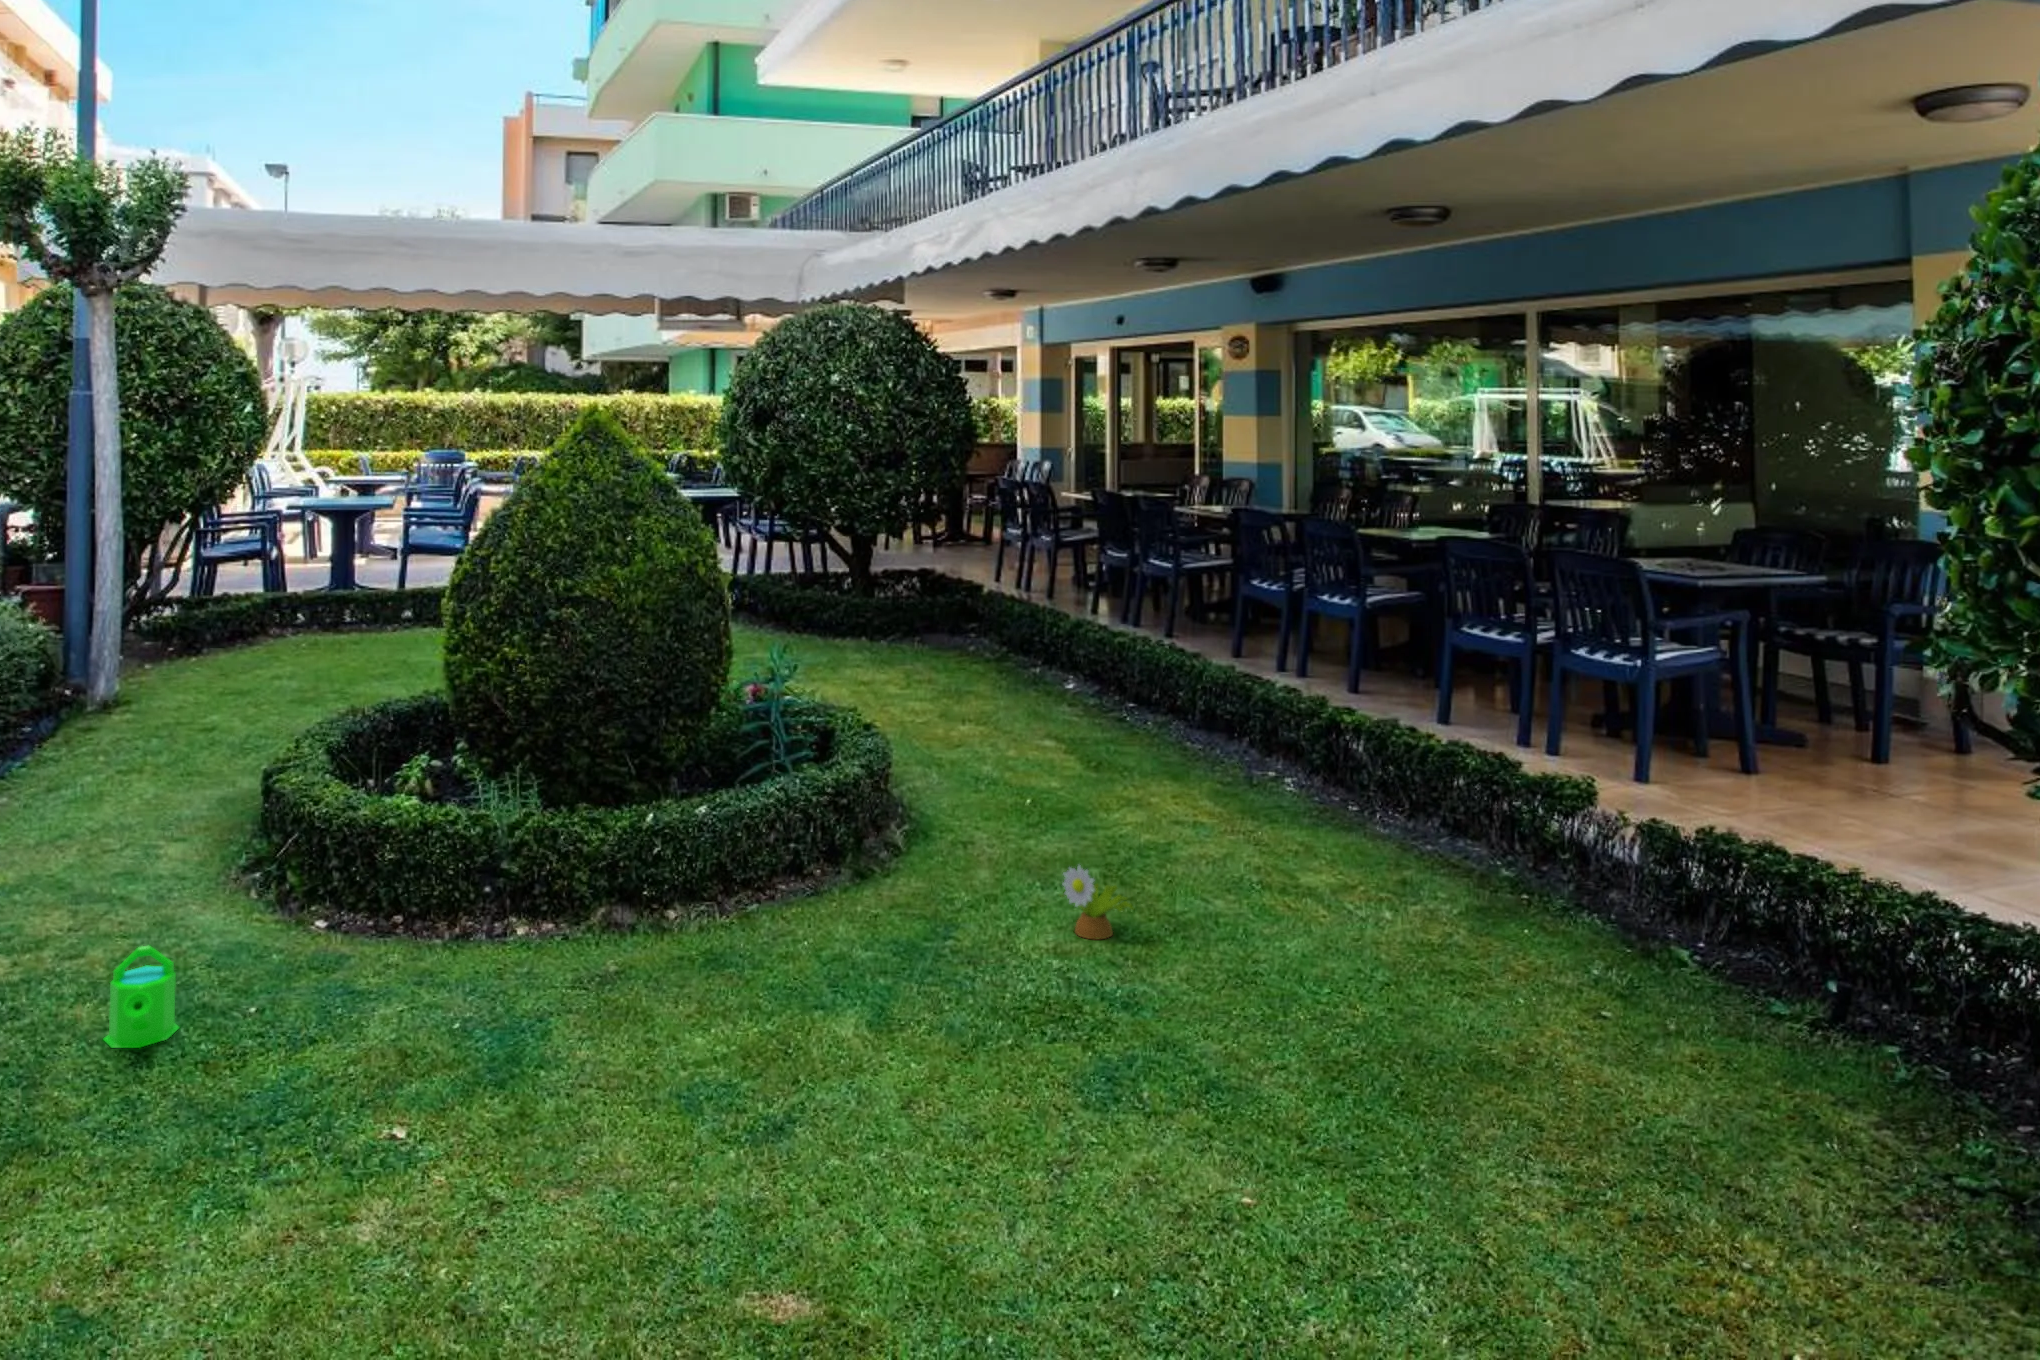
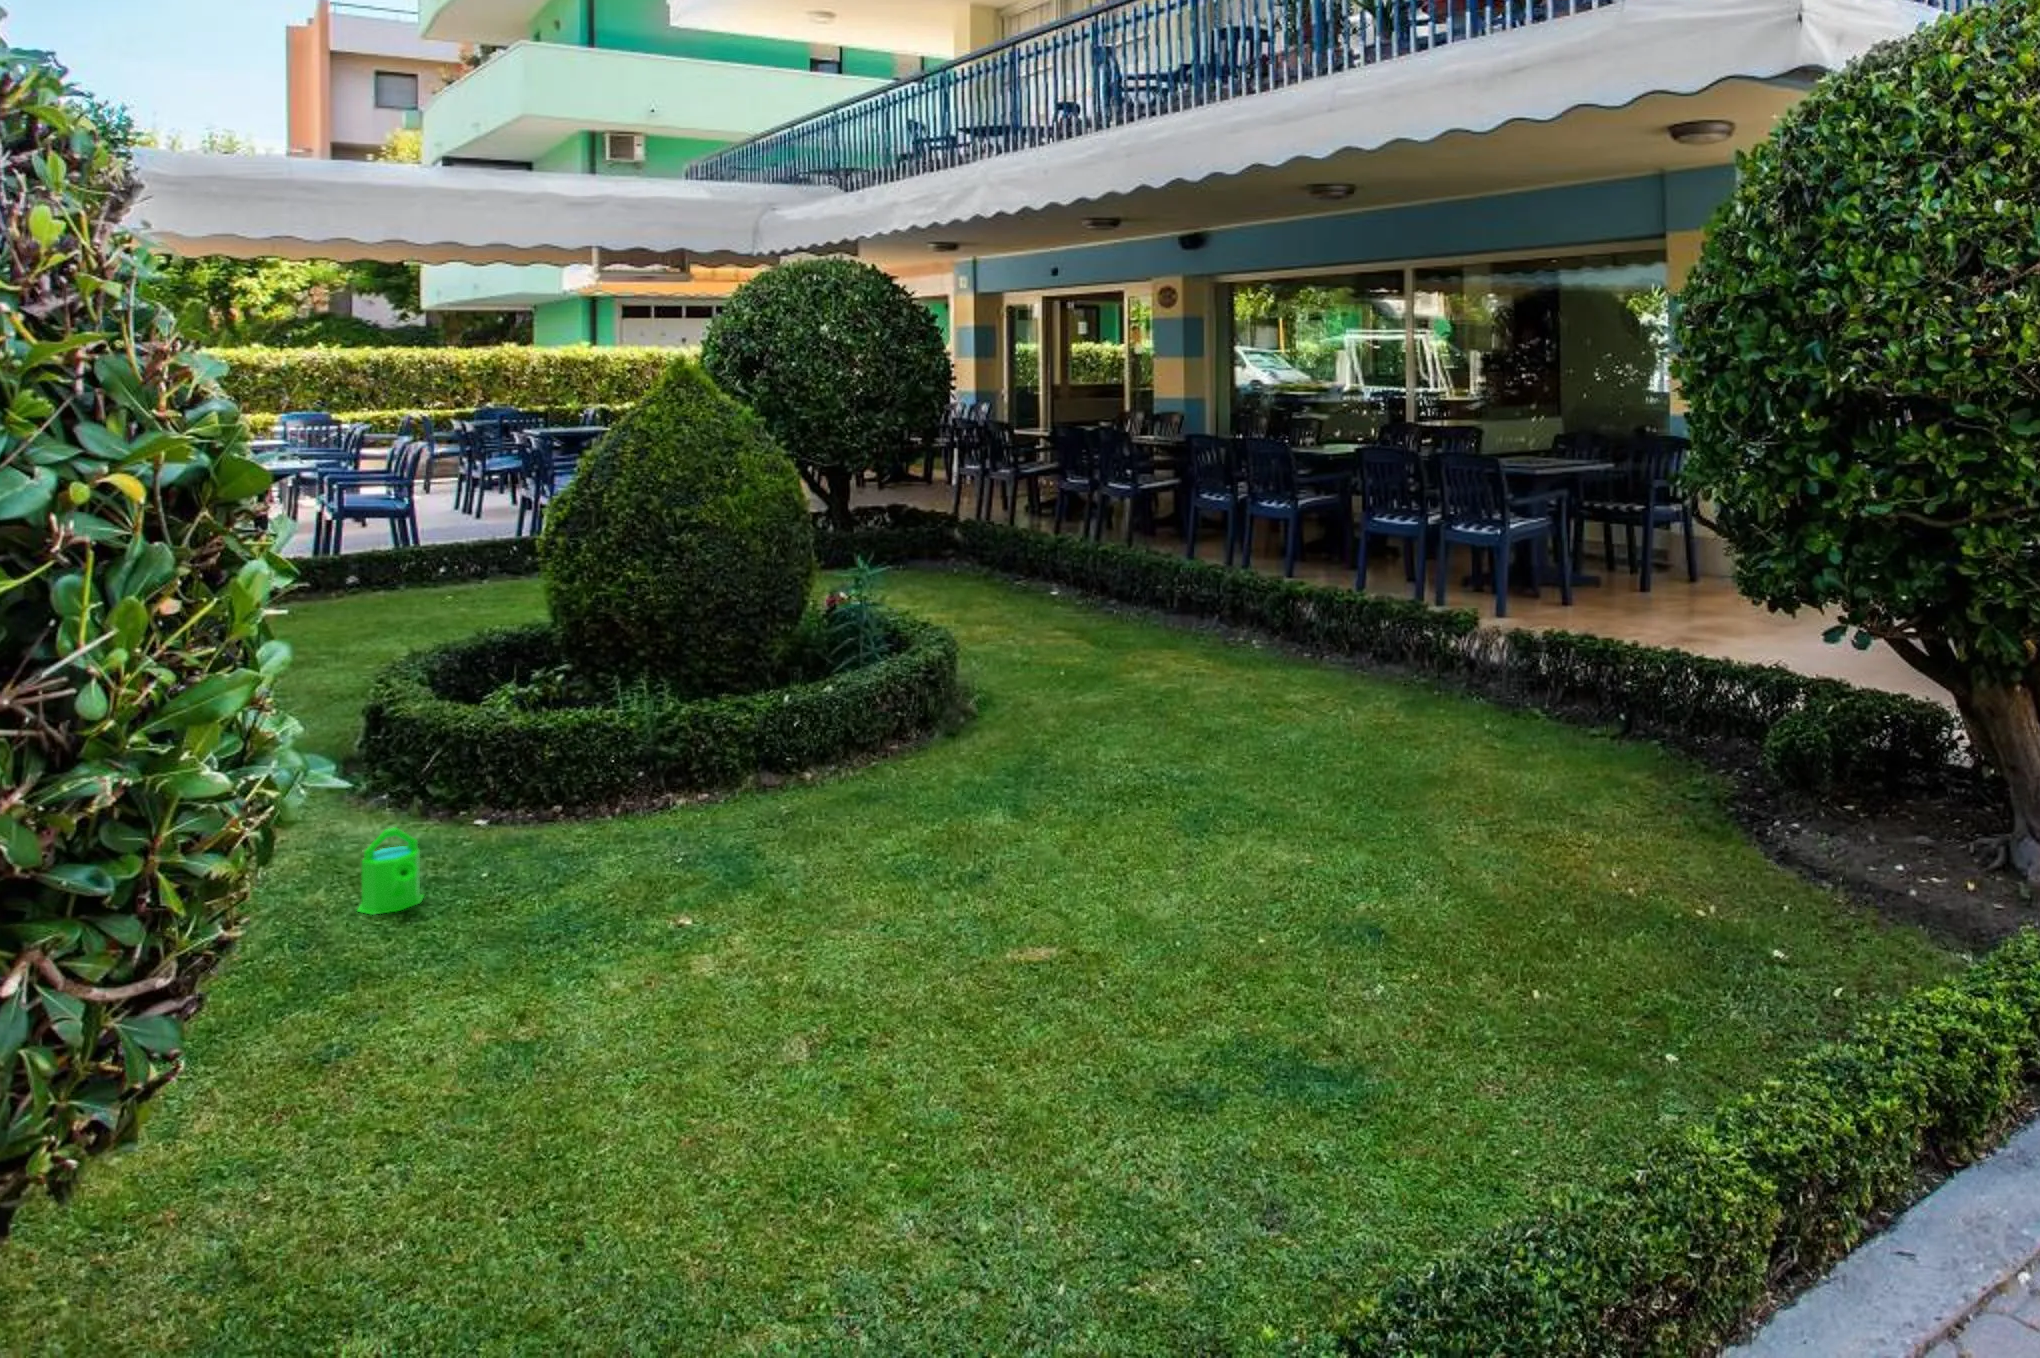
decorative plant: present [1060,865,1133,940] -> none [1126,697,1186,751]

